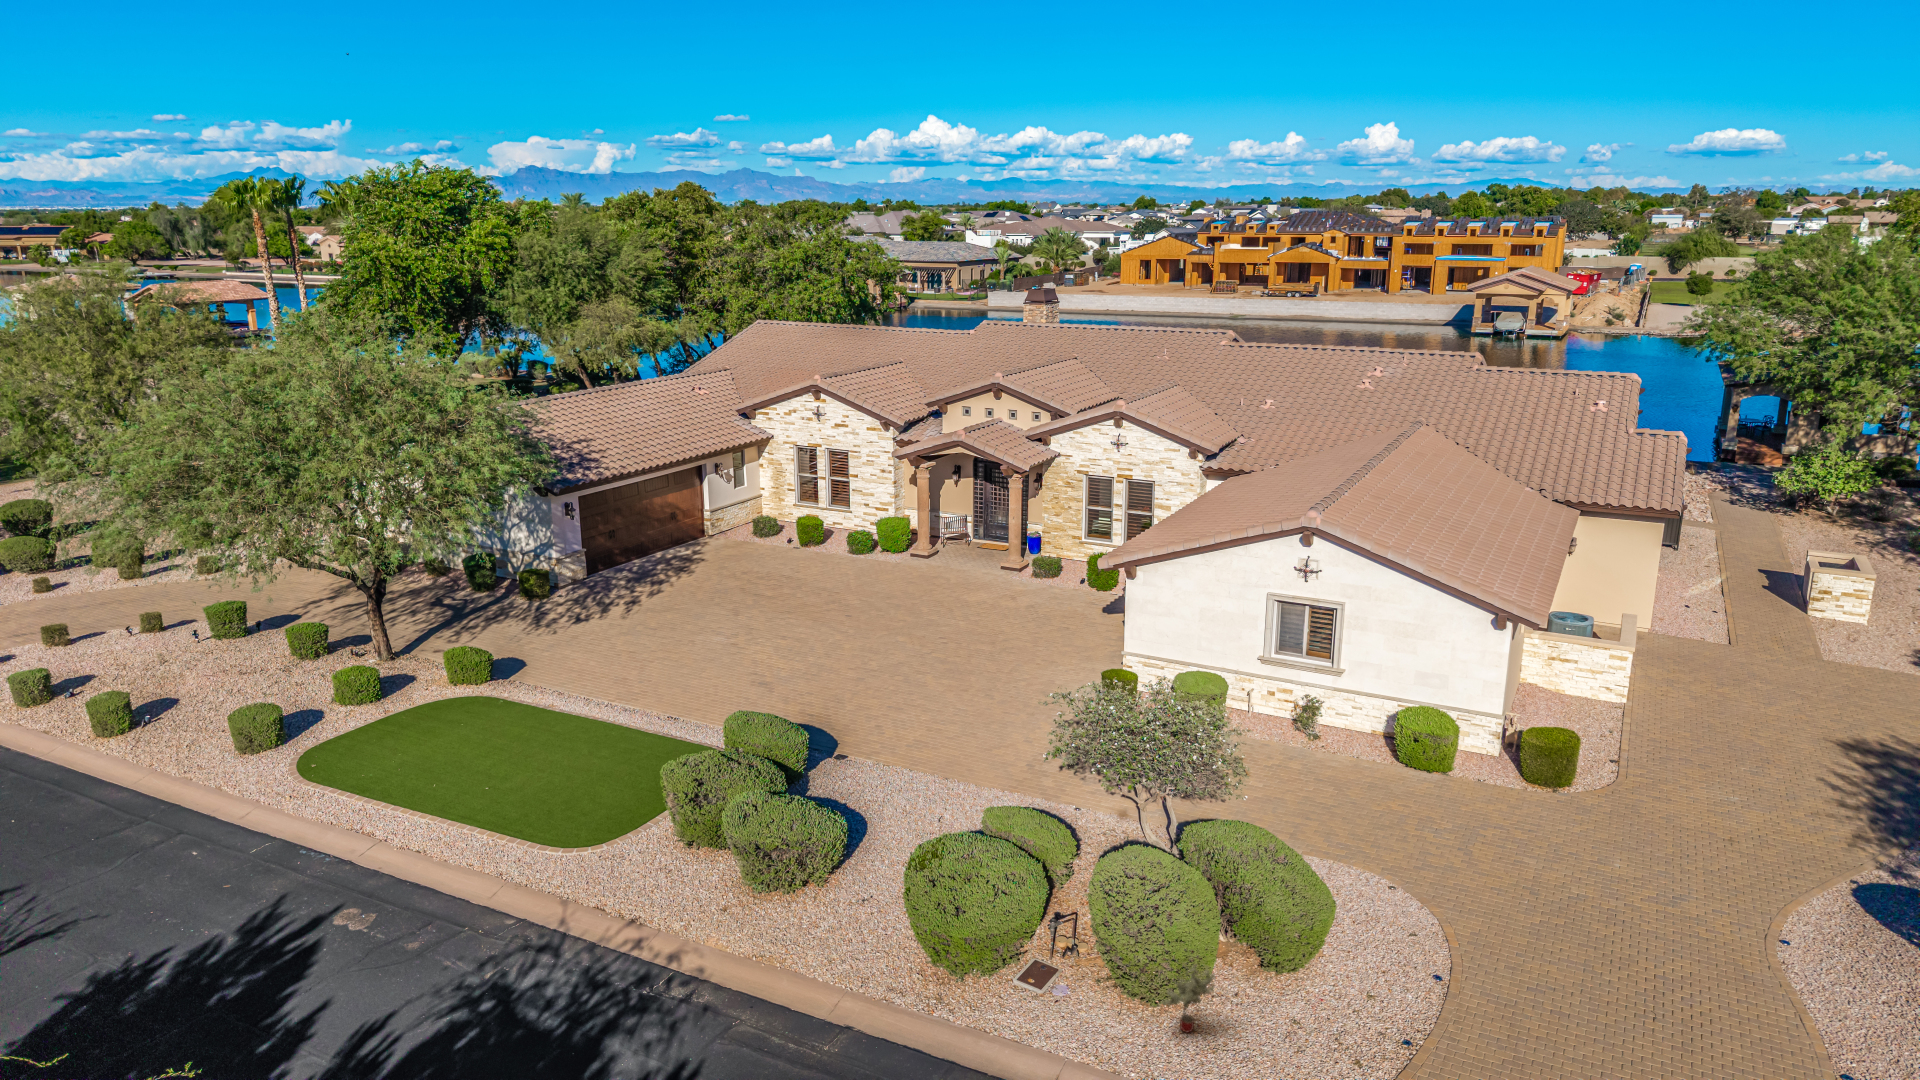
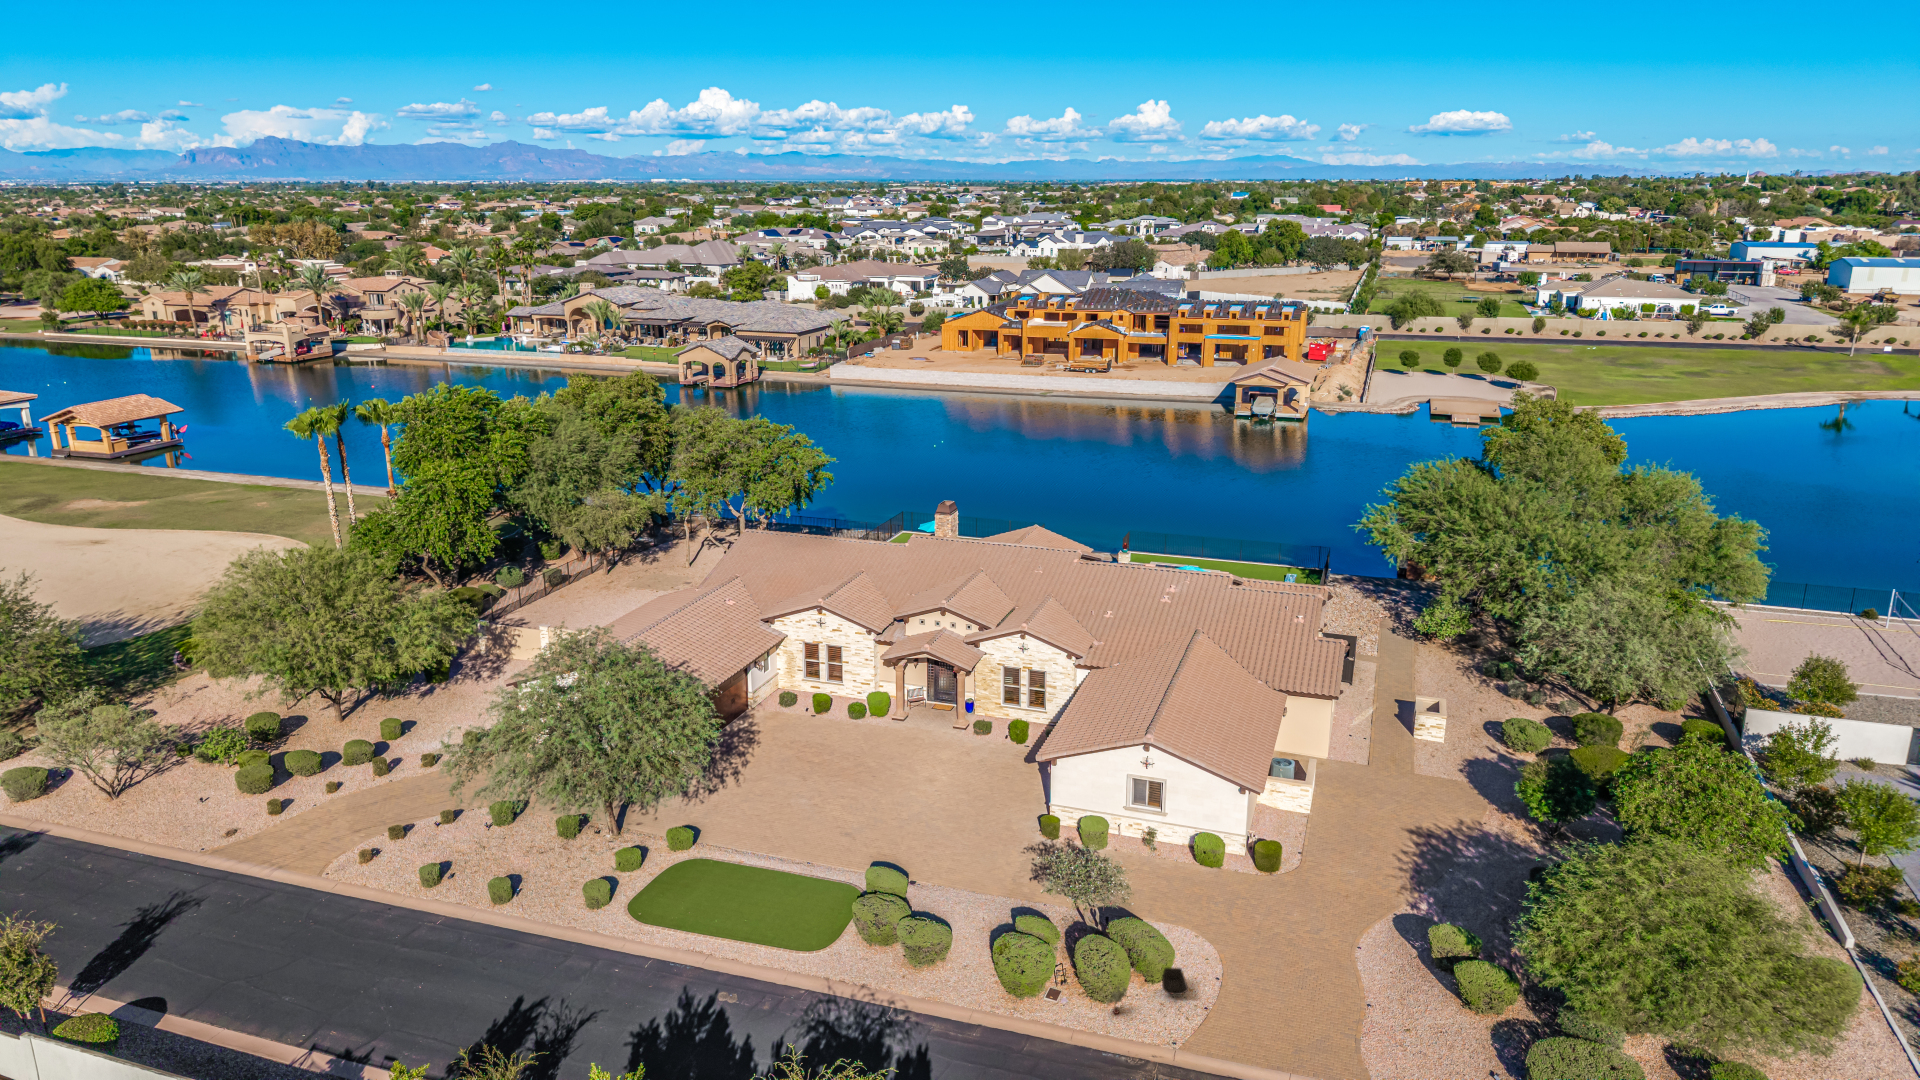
lounge chair: none [1304,939,1369,1026] -> present [1161,967,1188,997]

